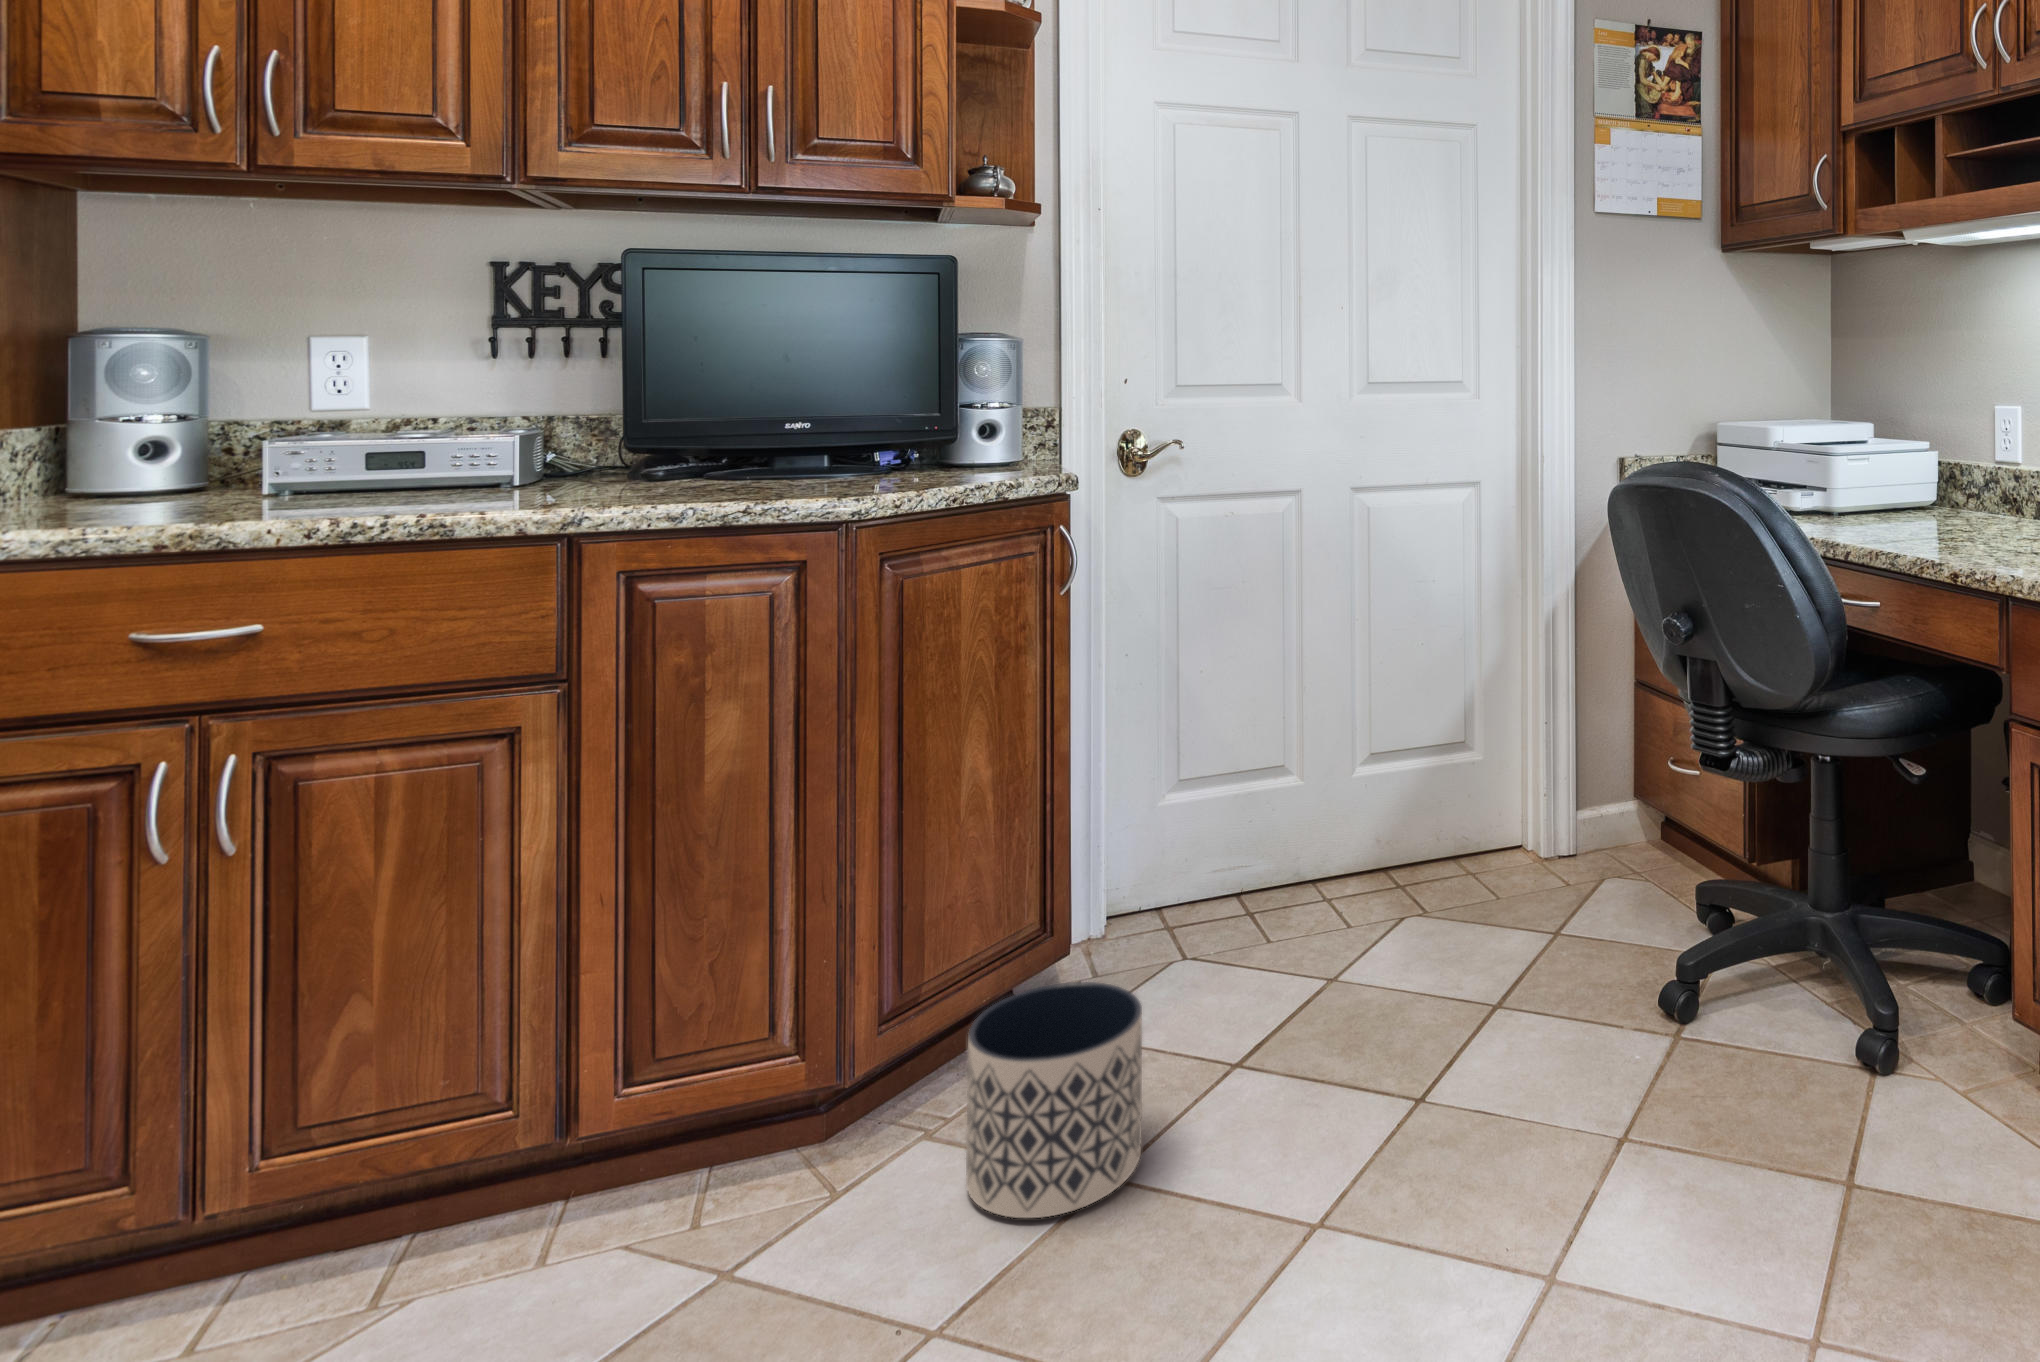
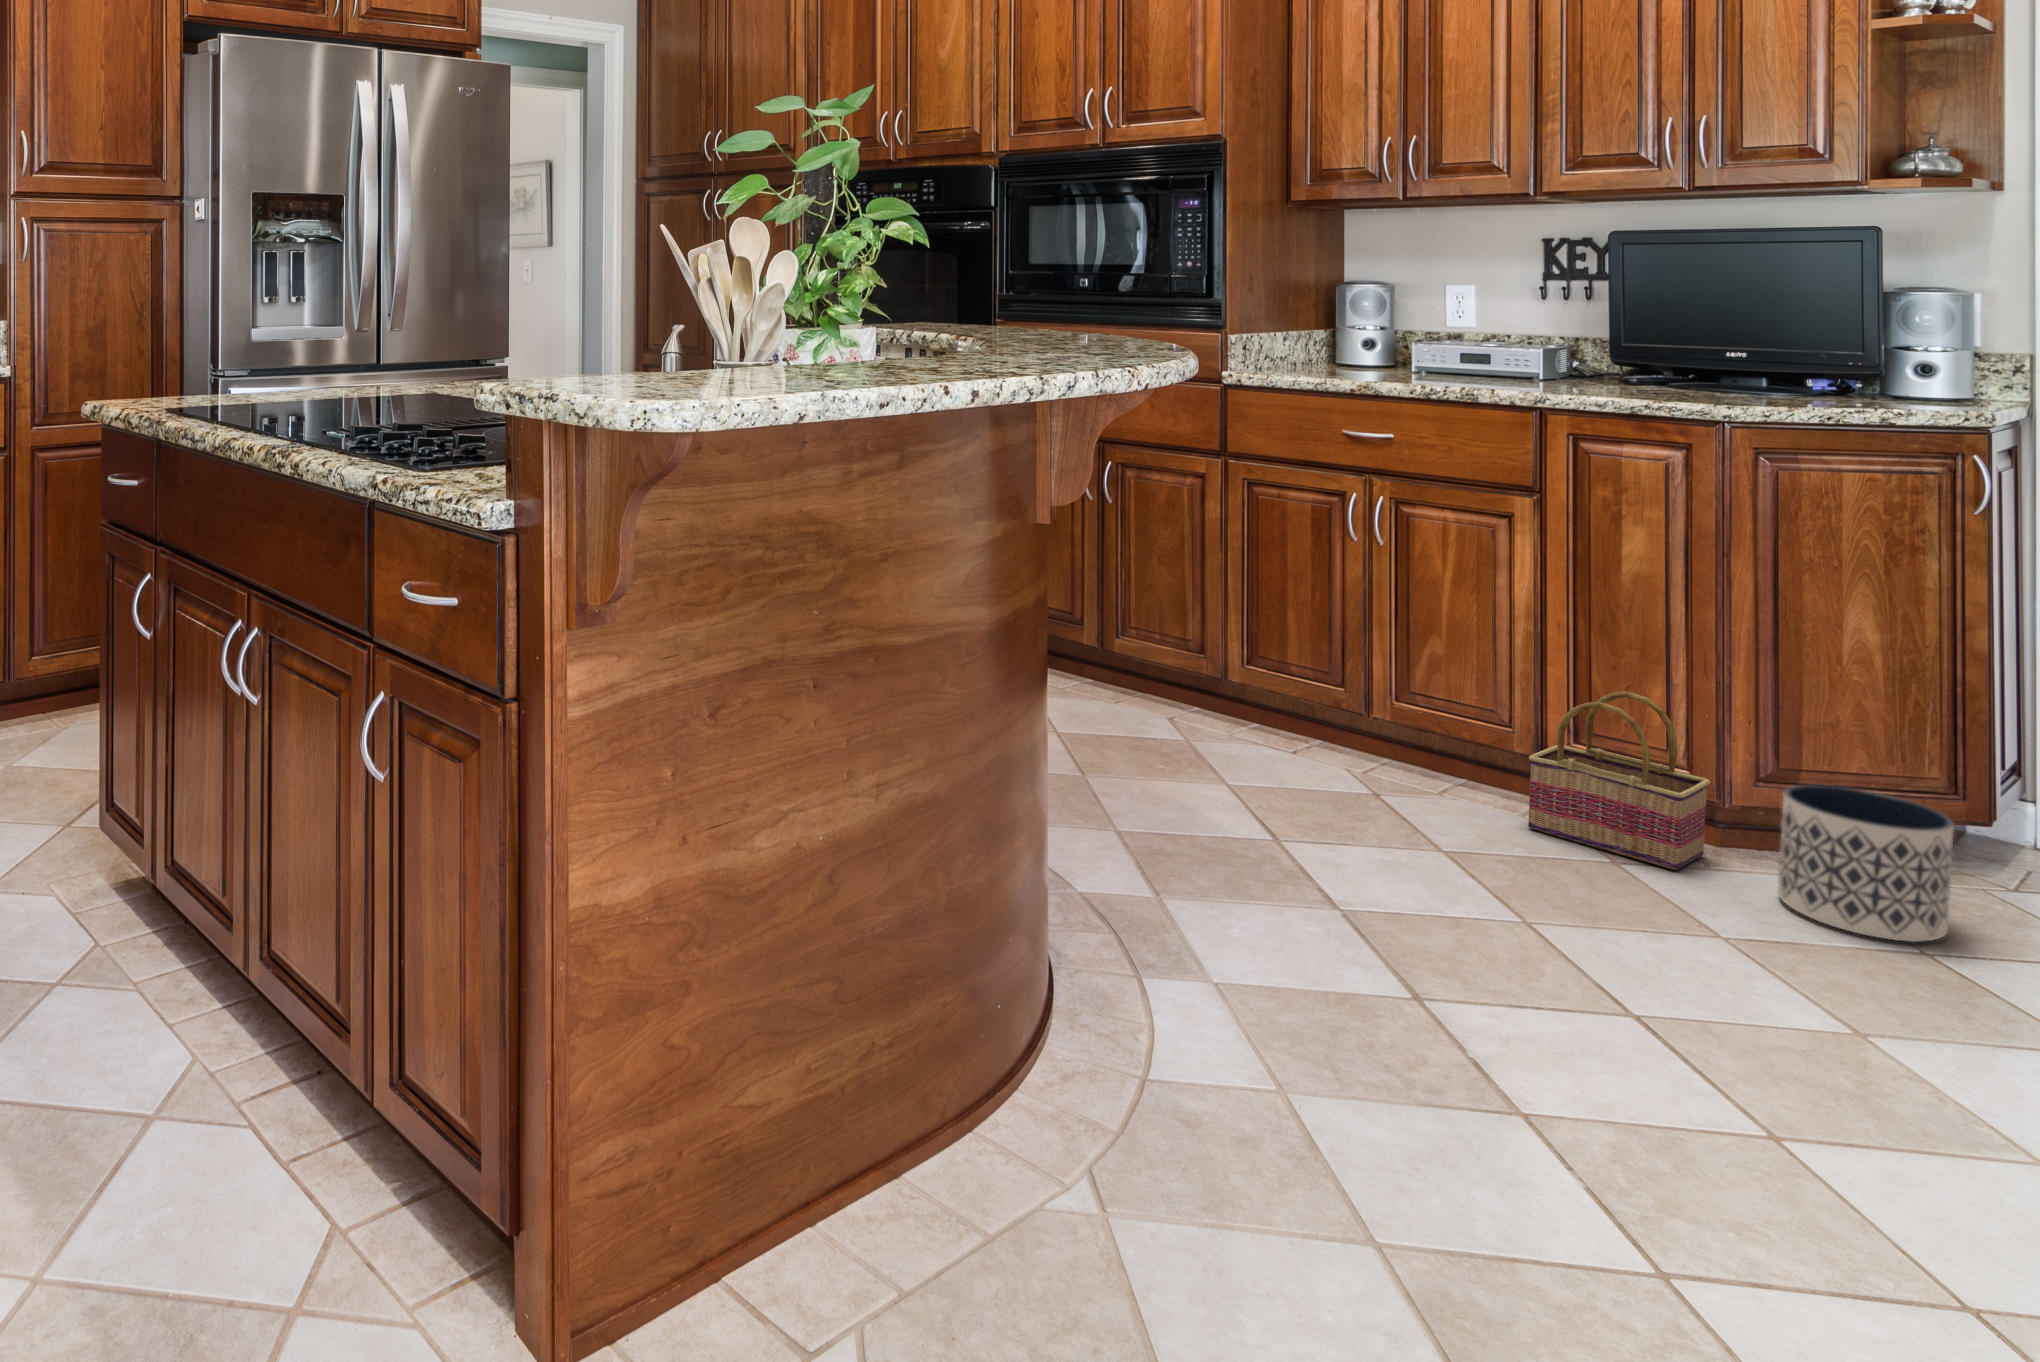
basket: none [591,970,854,1299] -> present [1528,691,1710,870]

